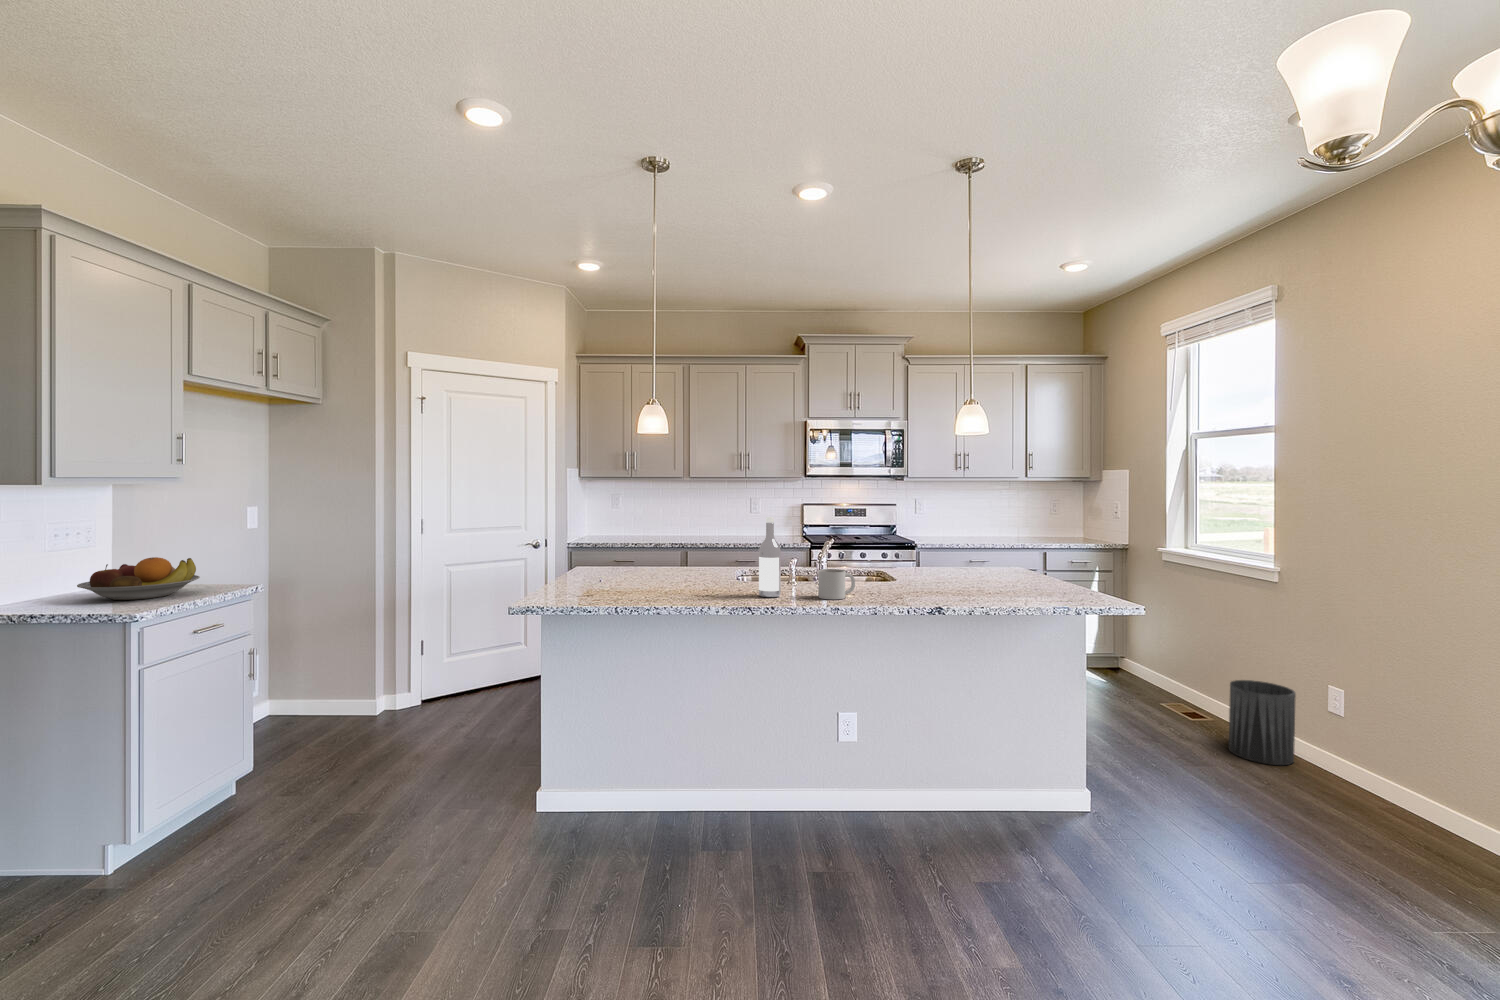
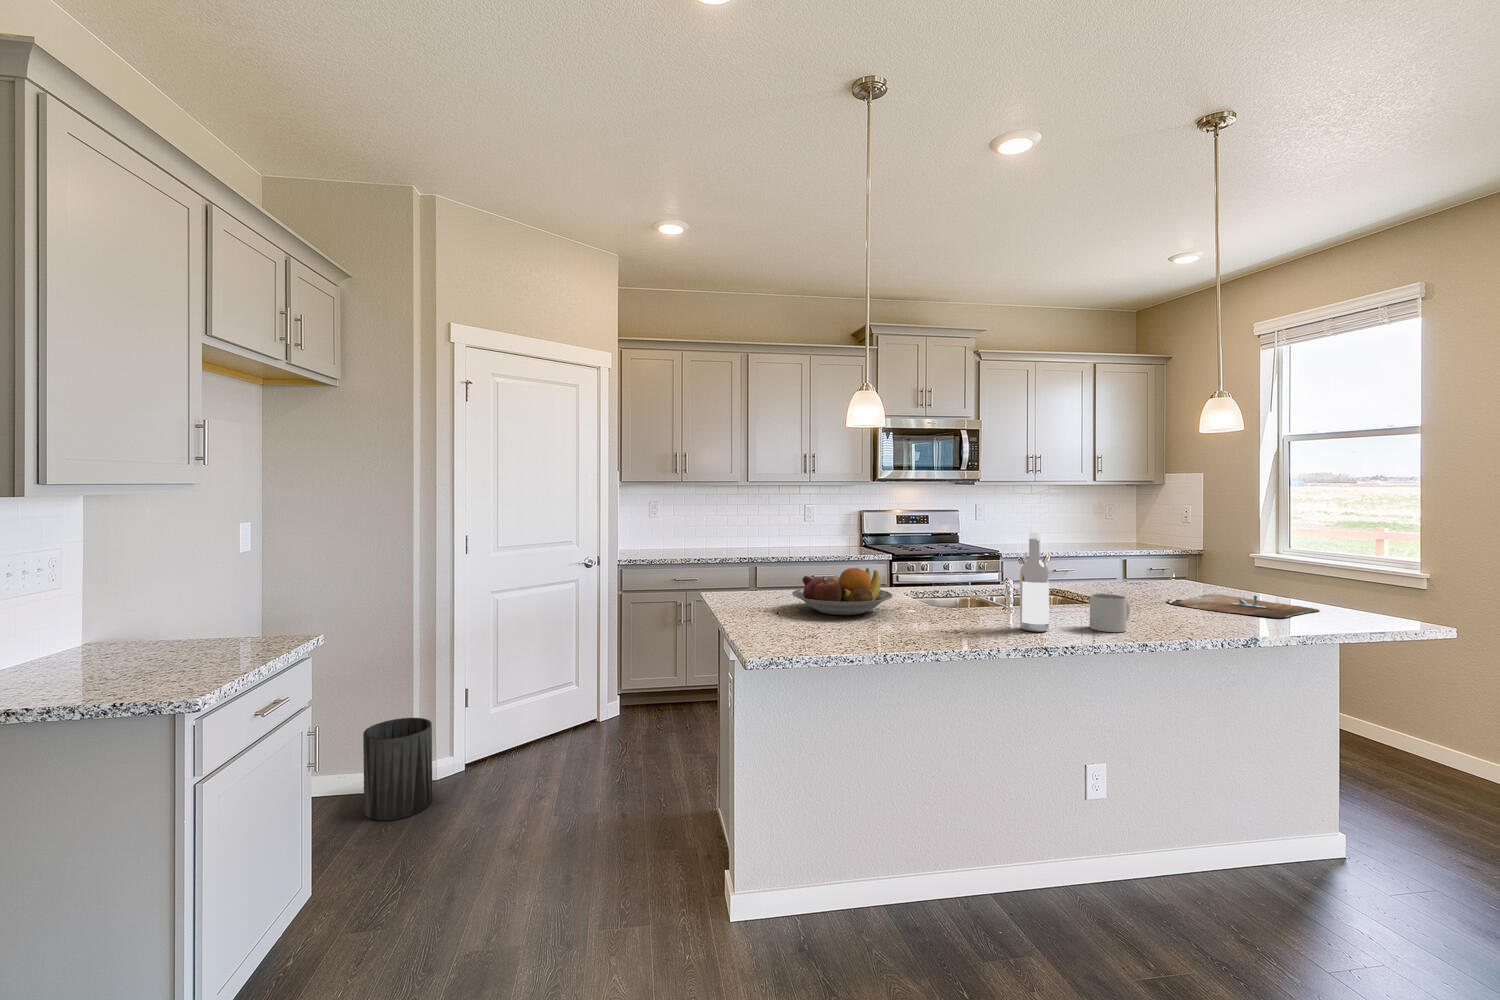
fruit bowl: present [77,557,200,600] -> present [792,568,892,615]
cutting board: none [945,577,1064,595] -> present [1167,594,1320,618]
trash can: present [1229,680,1296,765] -> present [363,718,432,820]

